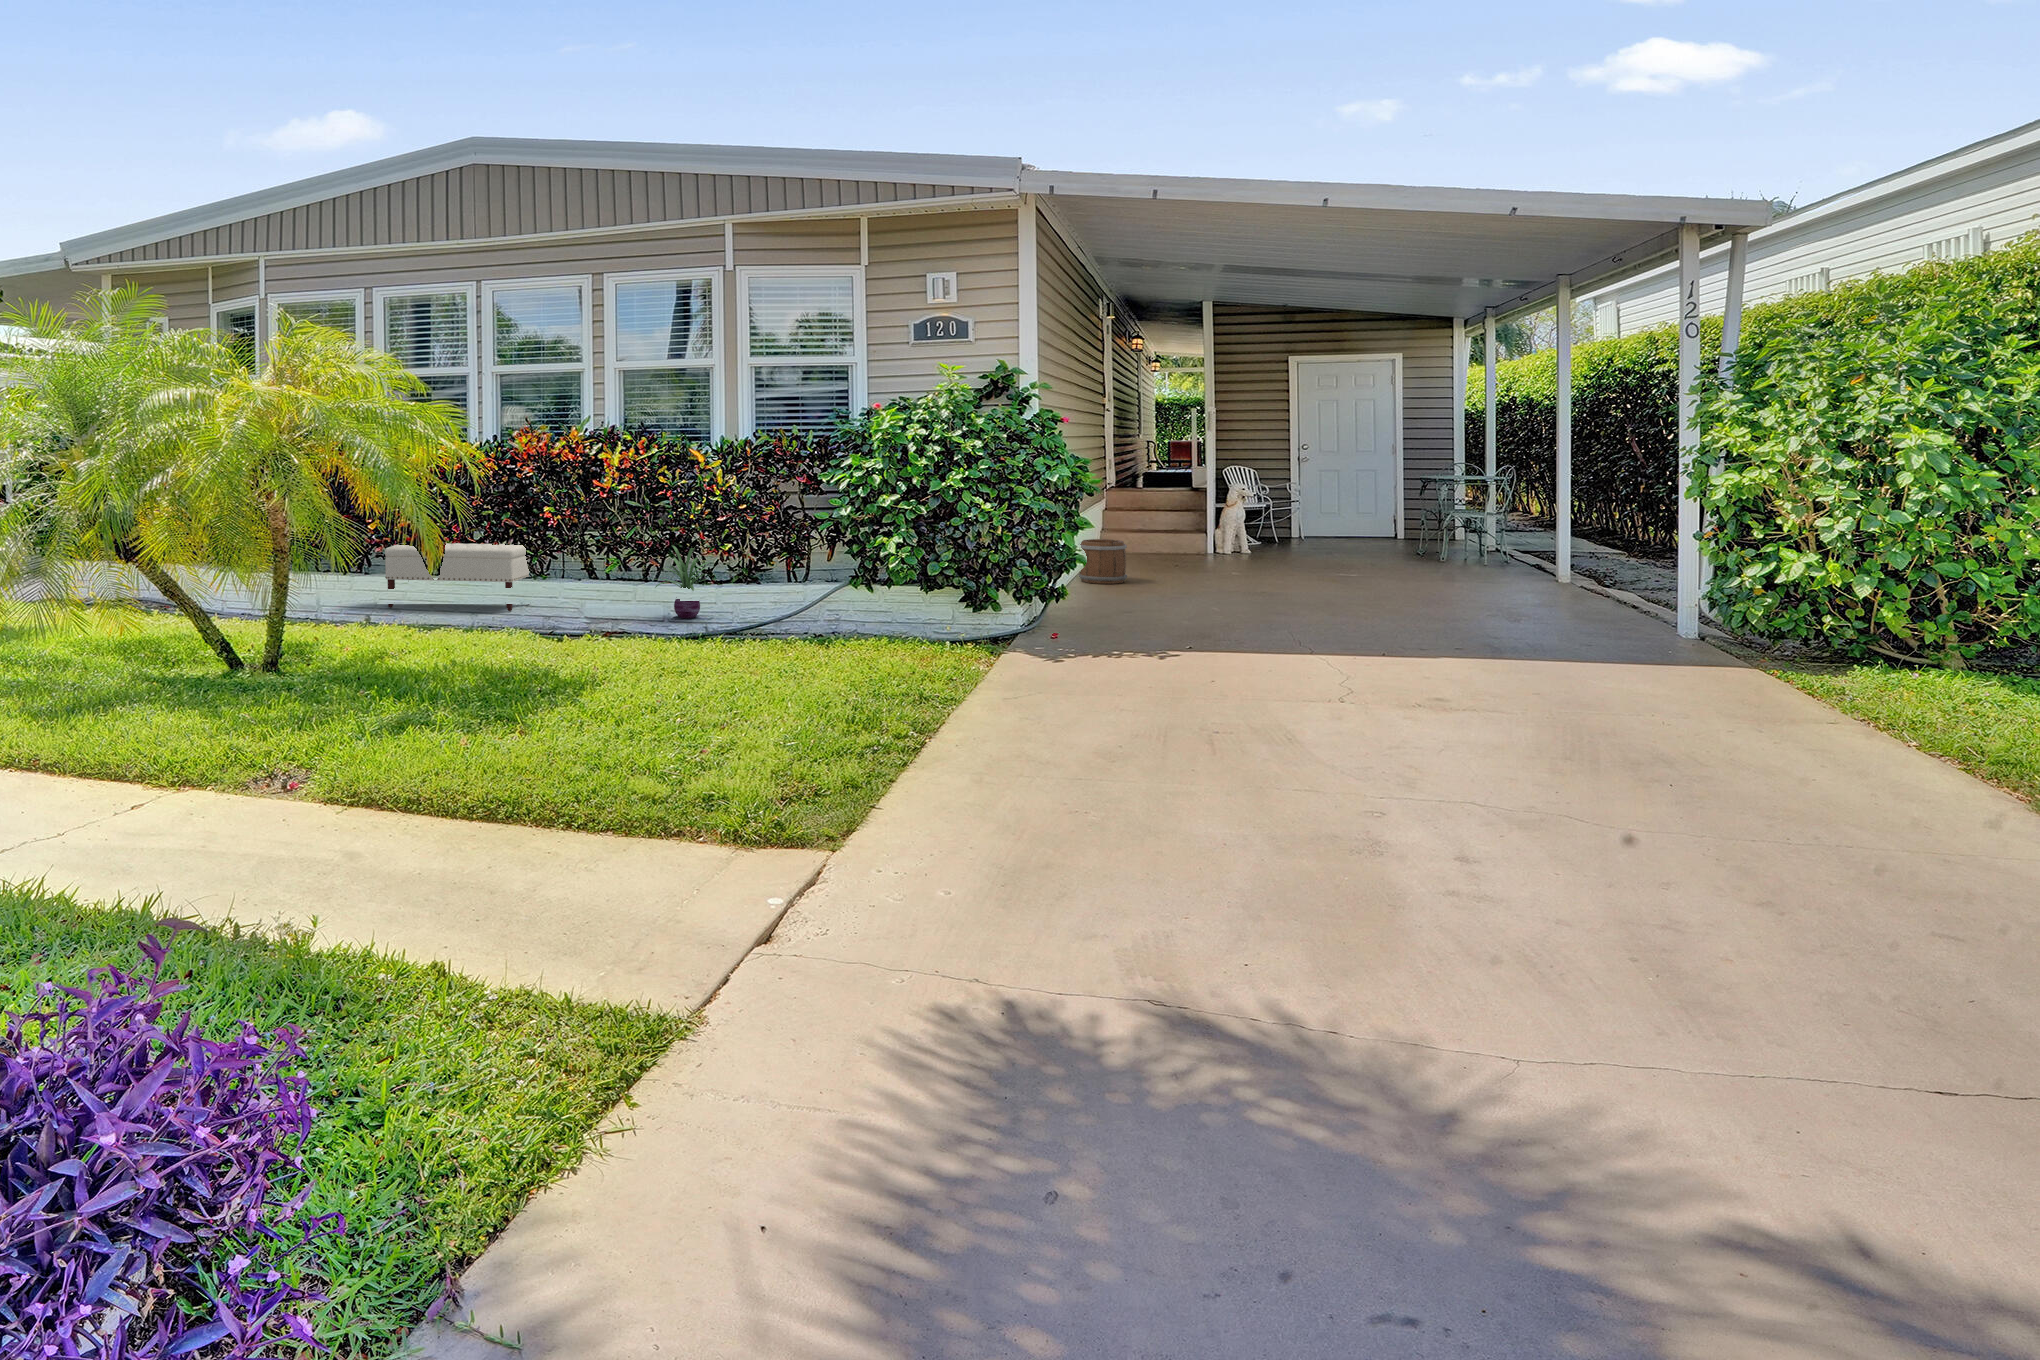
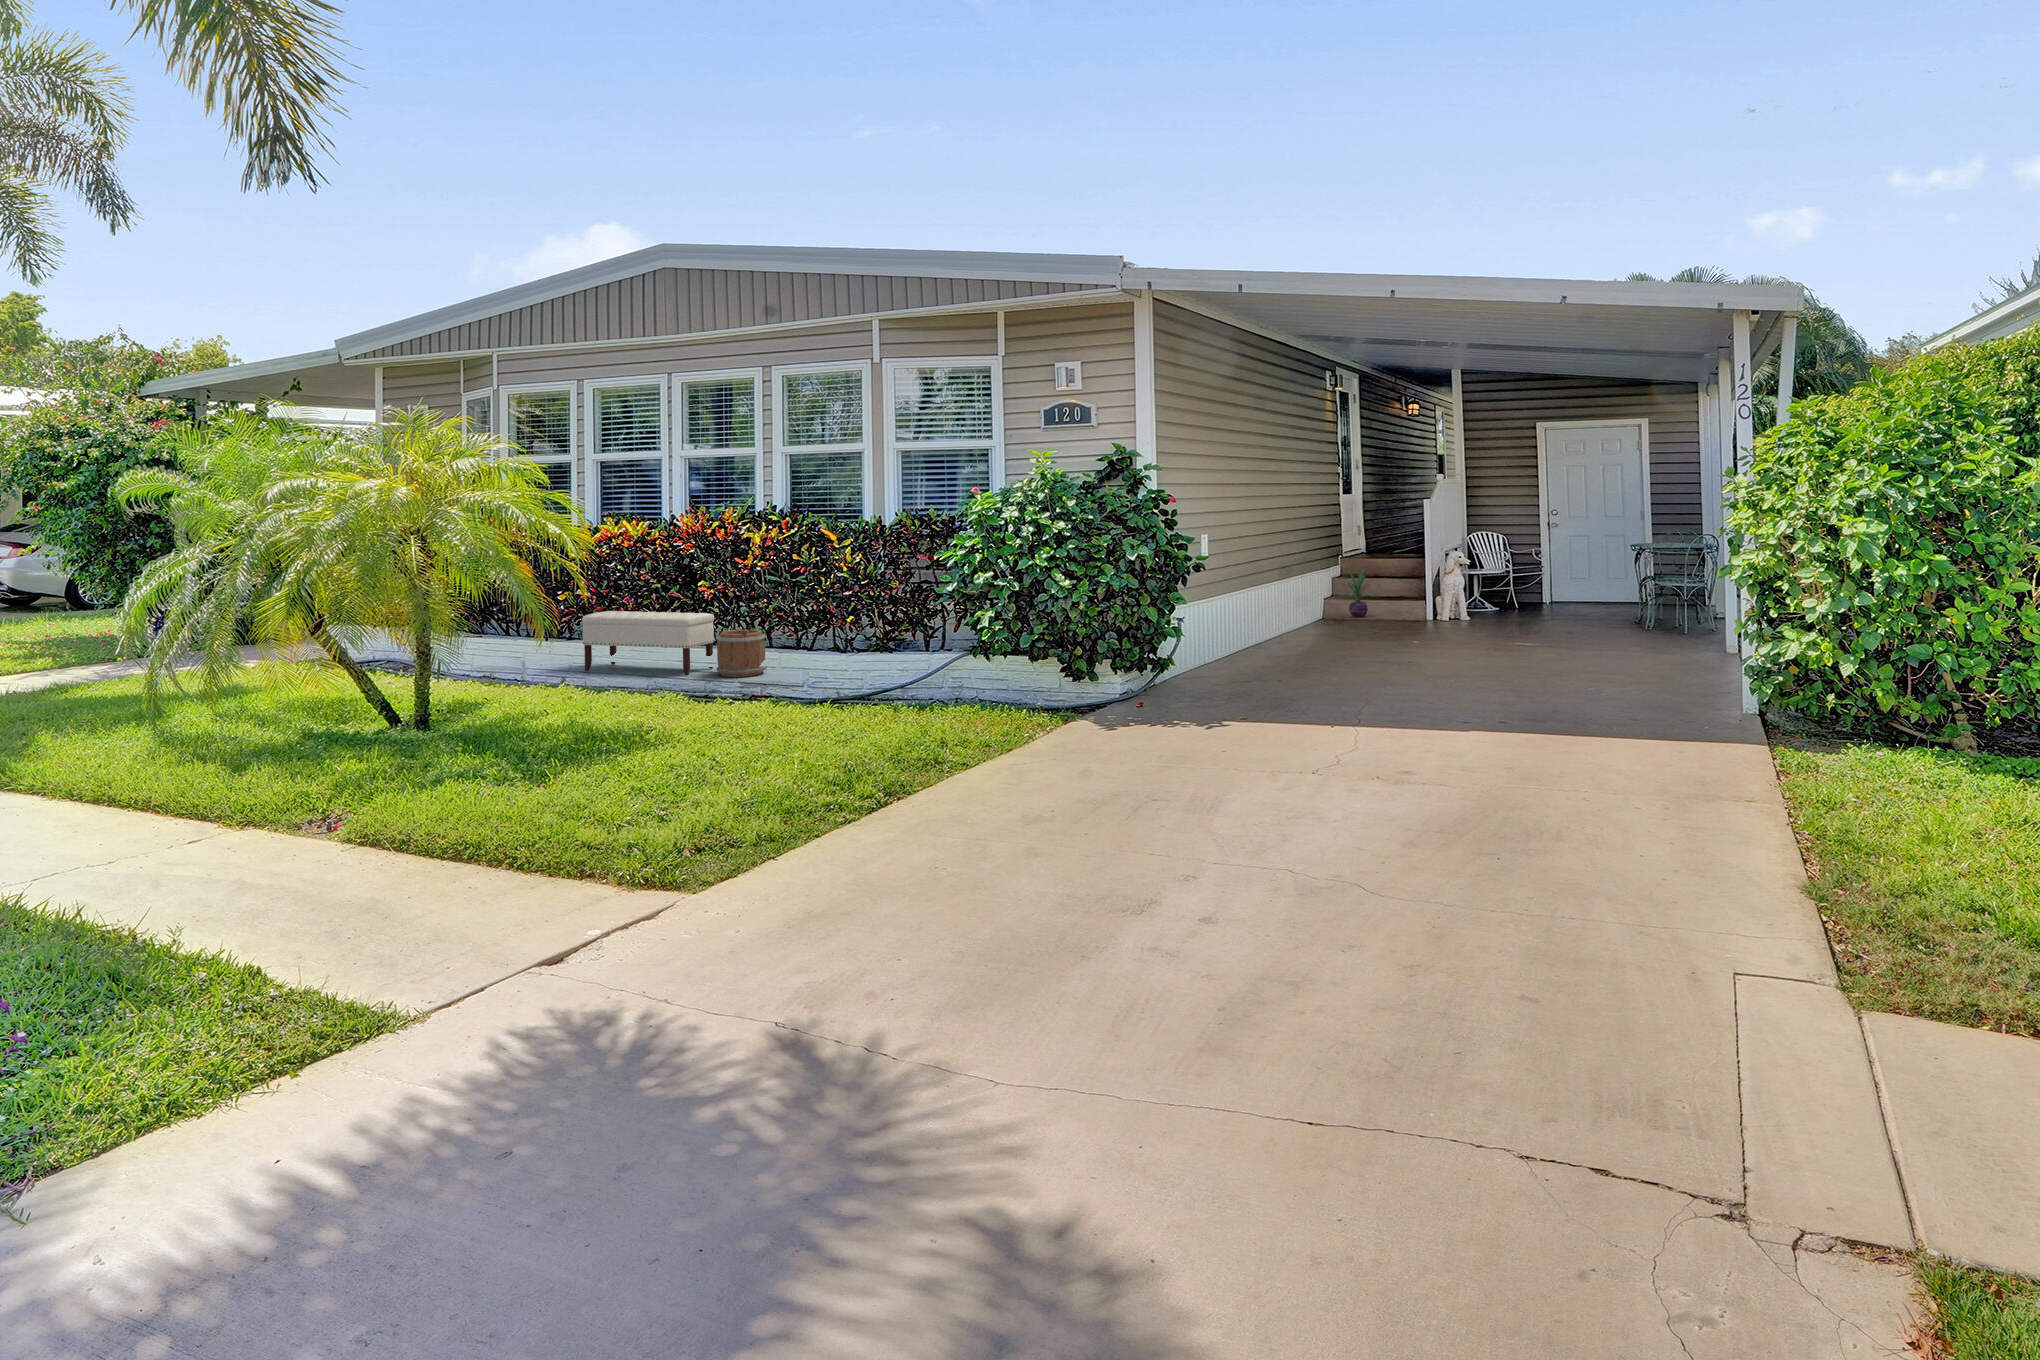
bucket: present [1079,539,1127,584] -> present [716,629,767,677]
decorative plant: present [655,545,709,618] -> present [1342,568,1375,617]

